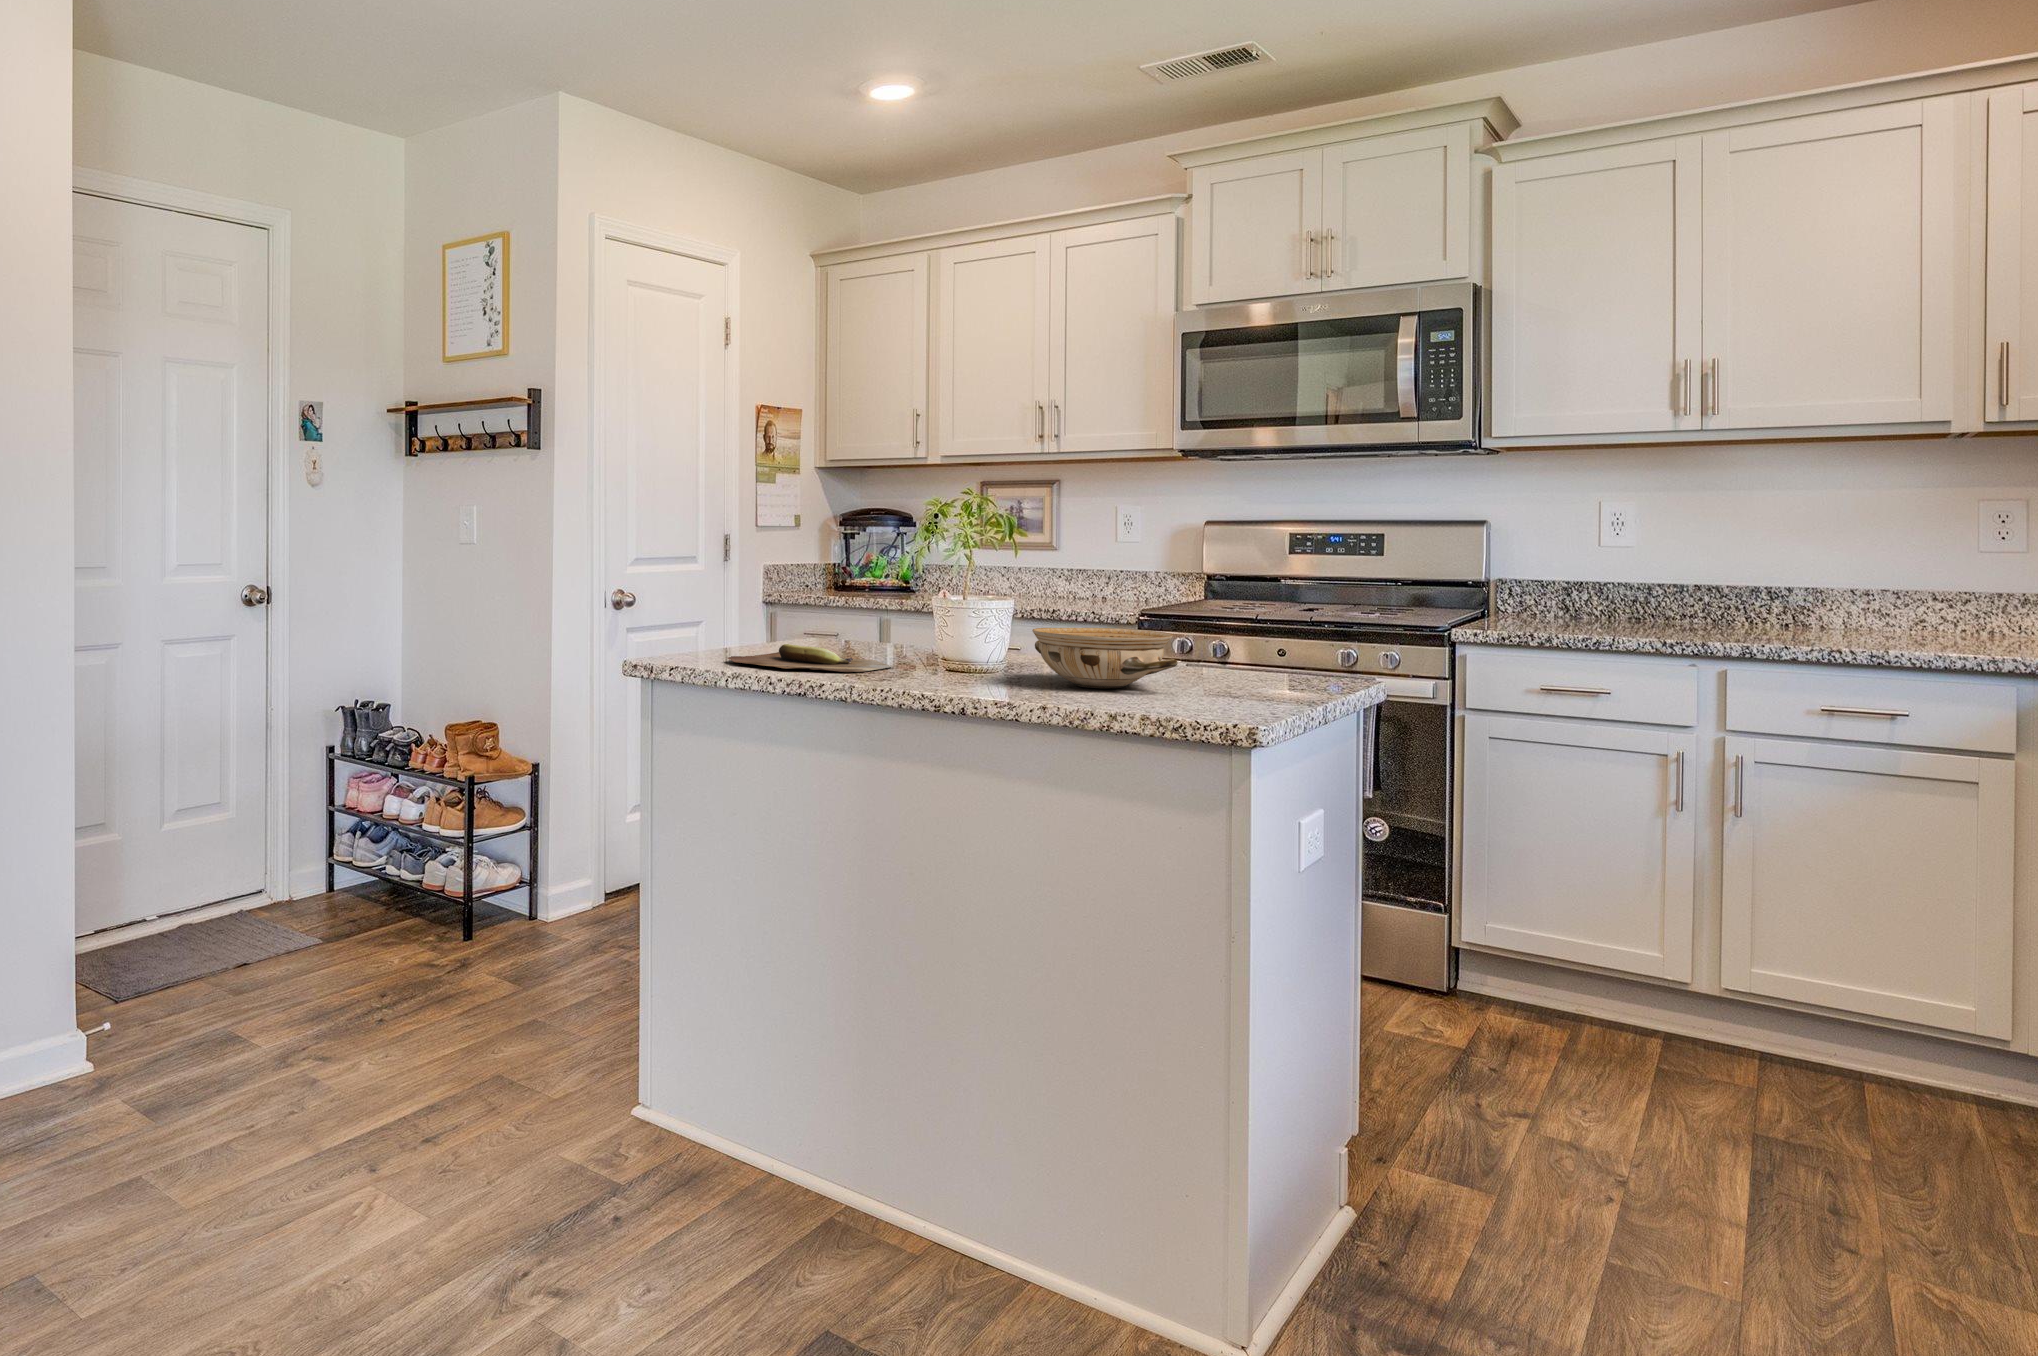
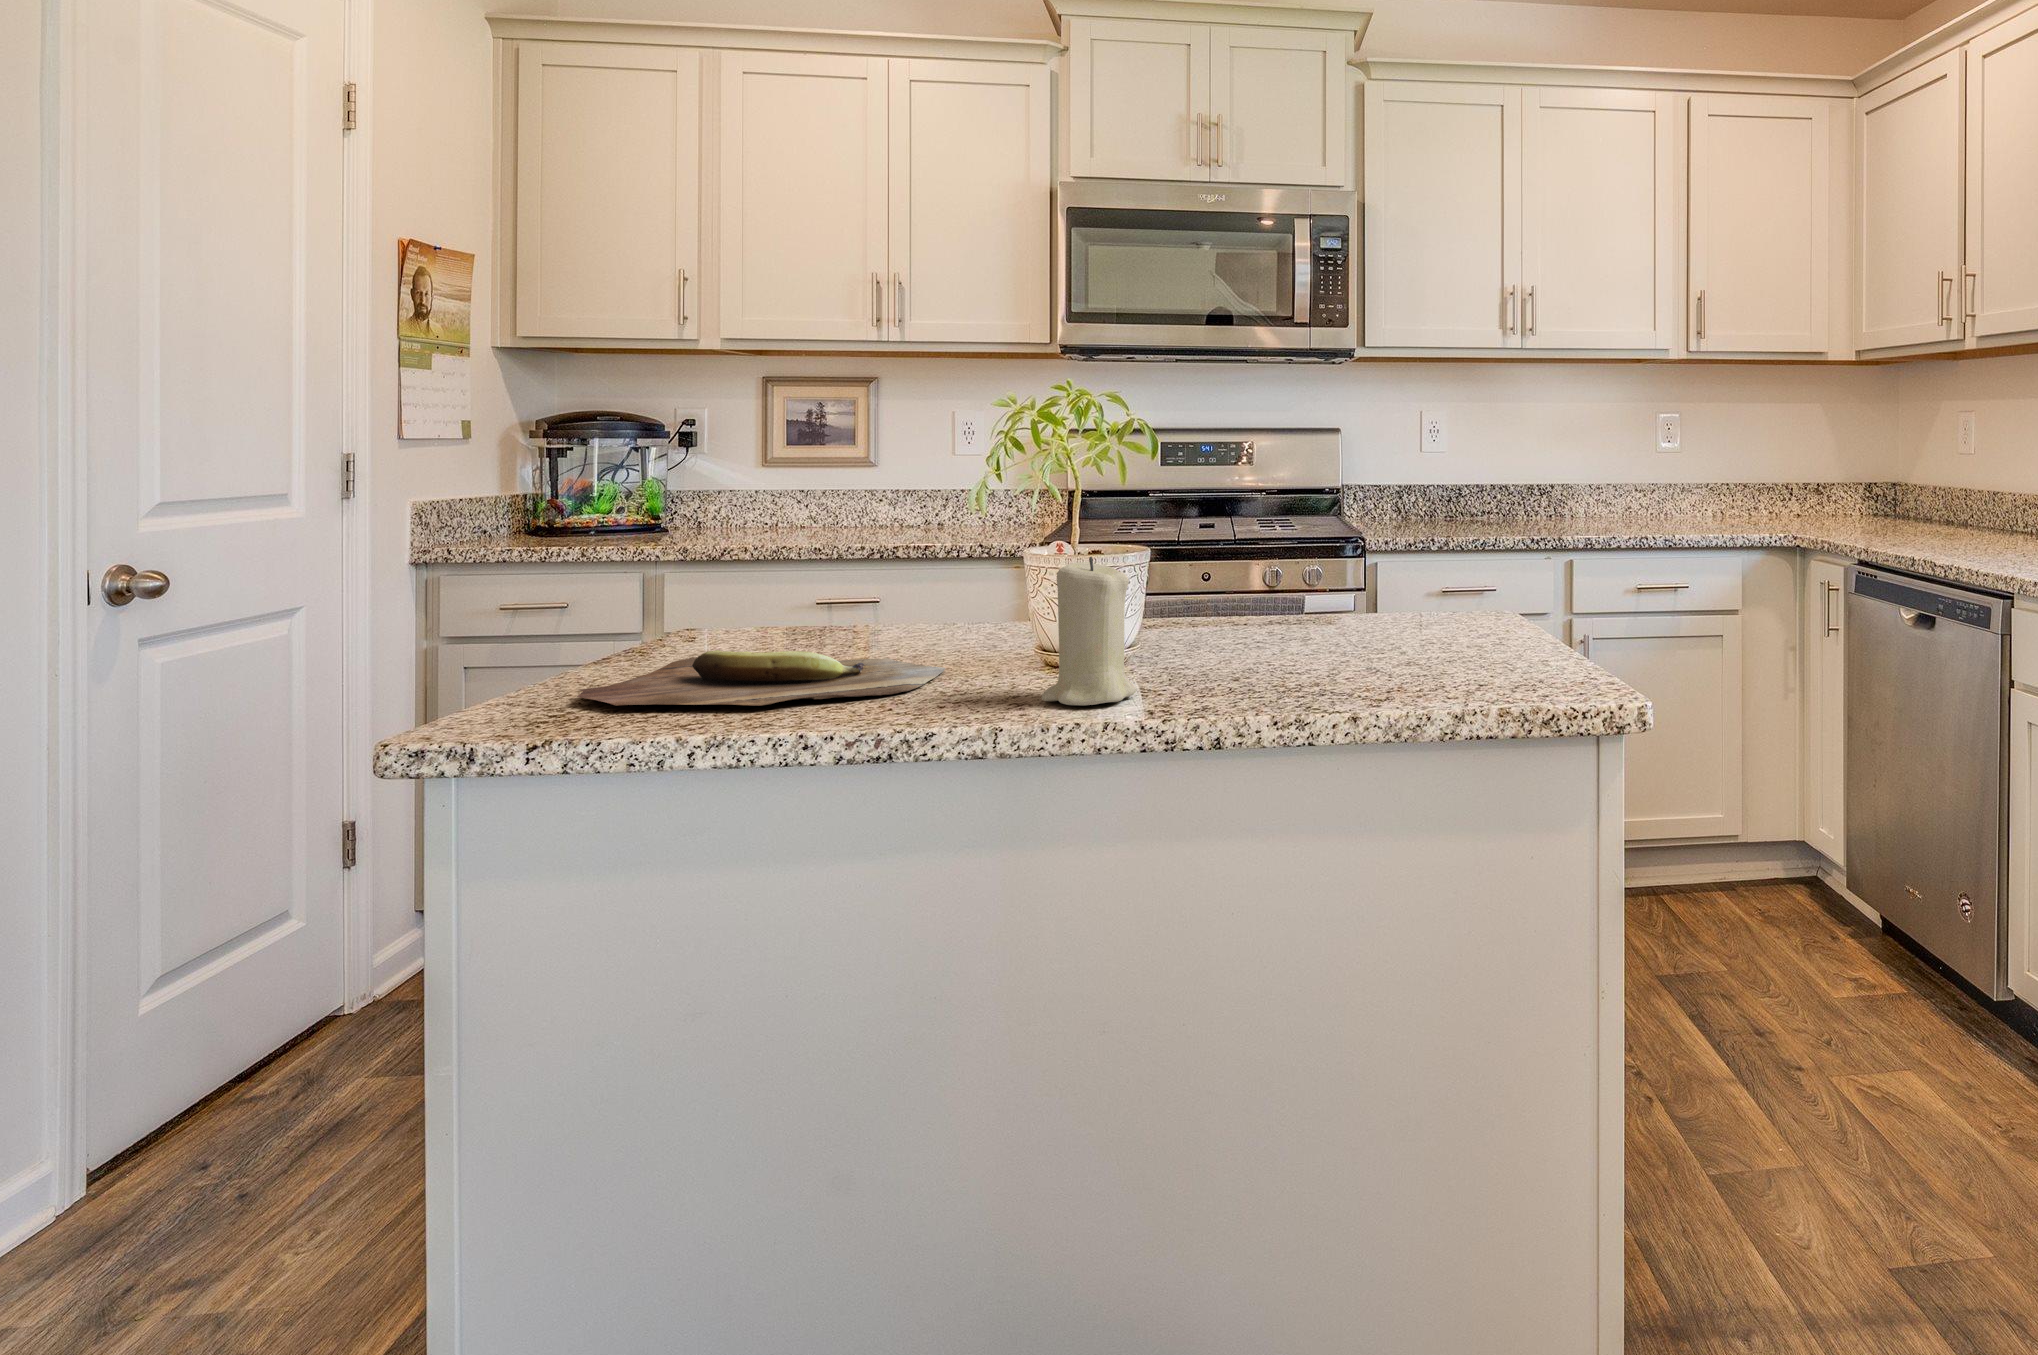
candle: none [903,603,953,685] -> present [1042,557,1136,705]
ceramic bowl: present [1032,628,1178,688] -> none [1204,572,1459,668]

